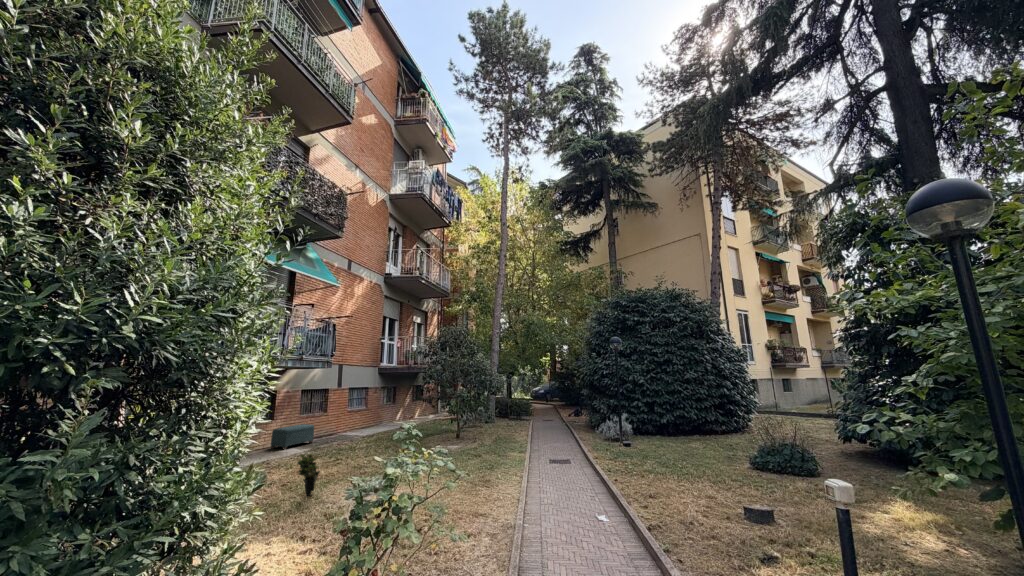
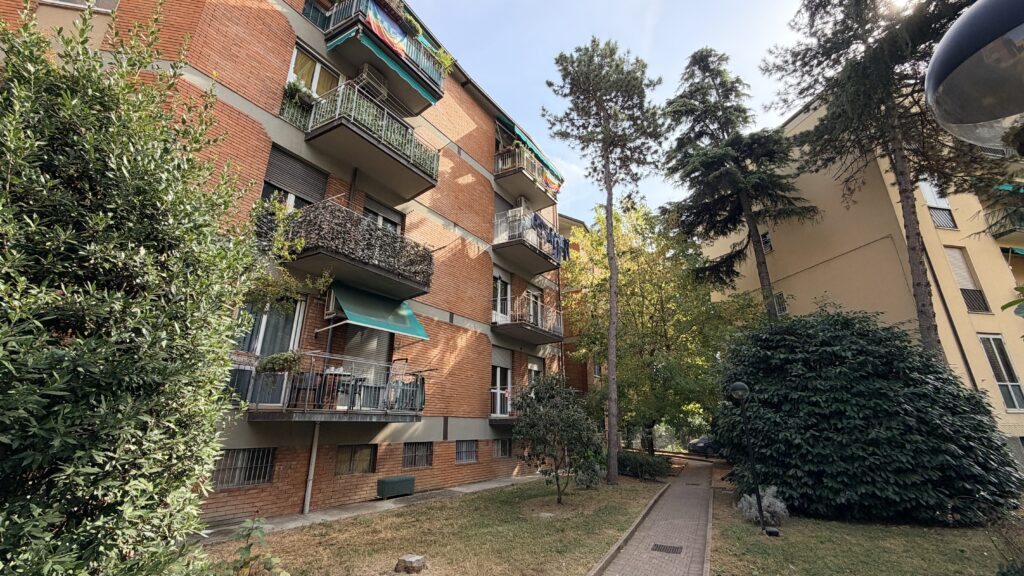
potted plant: present [297,454,320,496] -> none [342,512,365,559]

